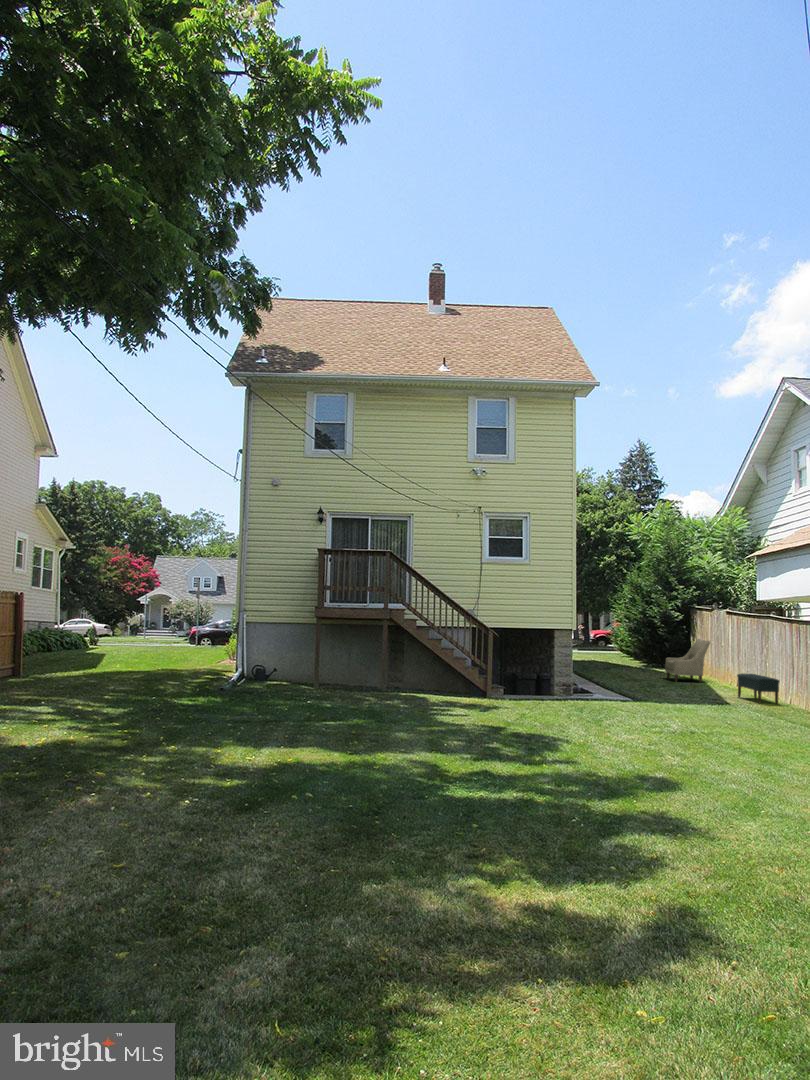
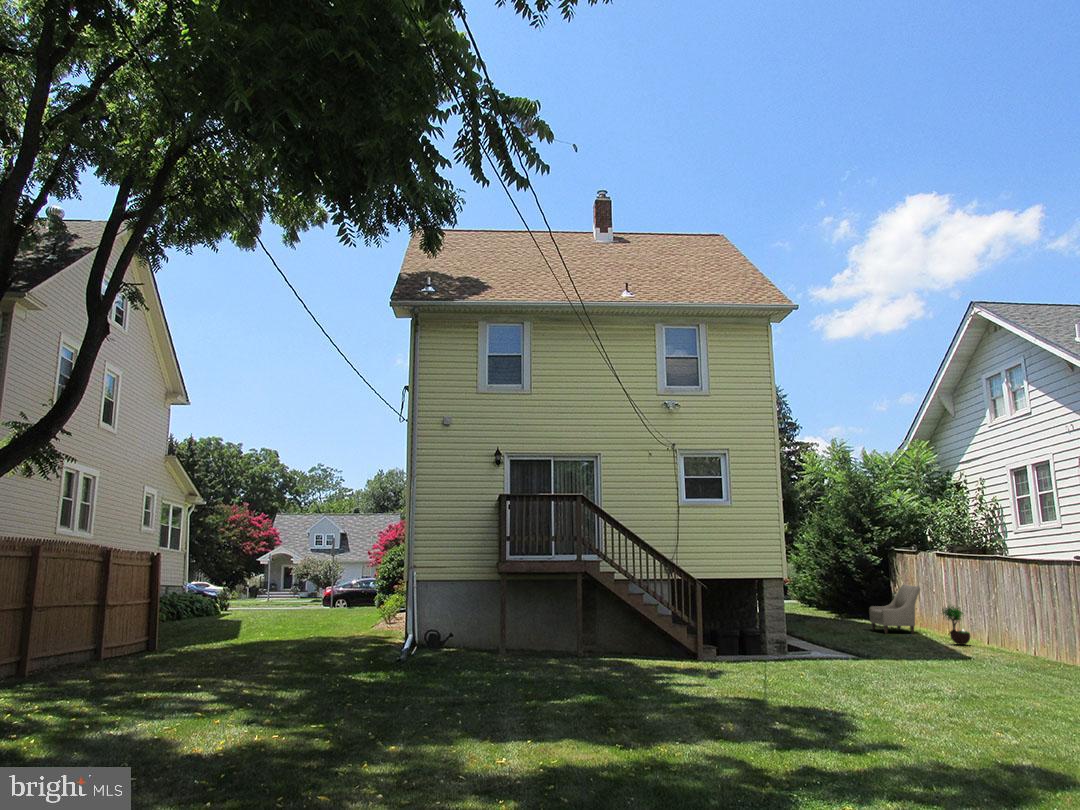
potted tree: none [716,655,741,693] -> present [942,606,970,645]
bench: present [737,673,779,704] -> none [972,623,1029,658]

